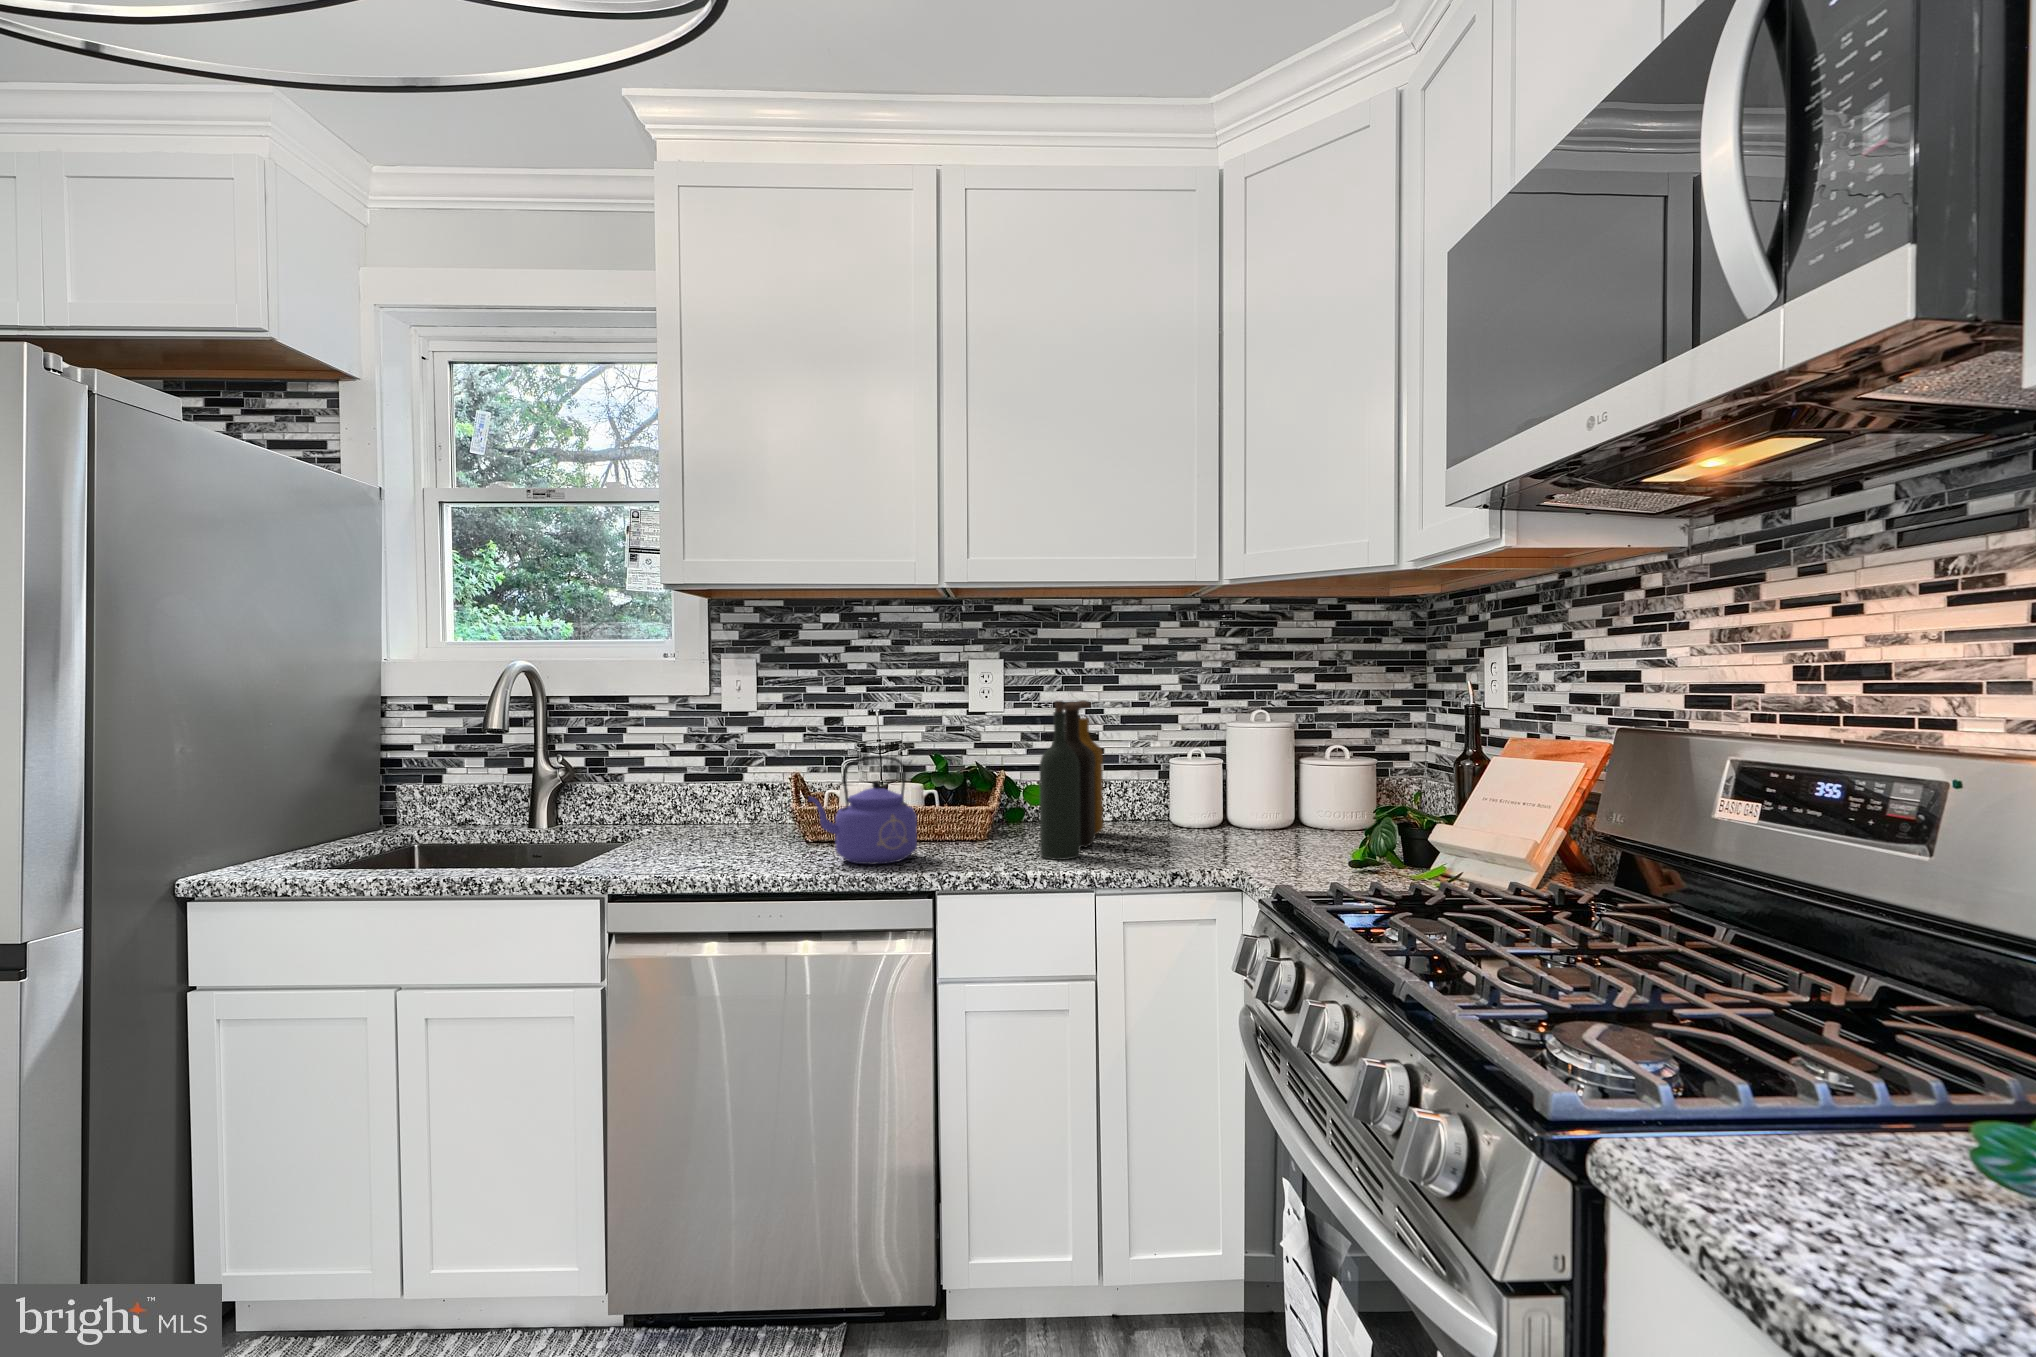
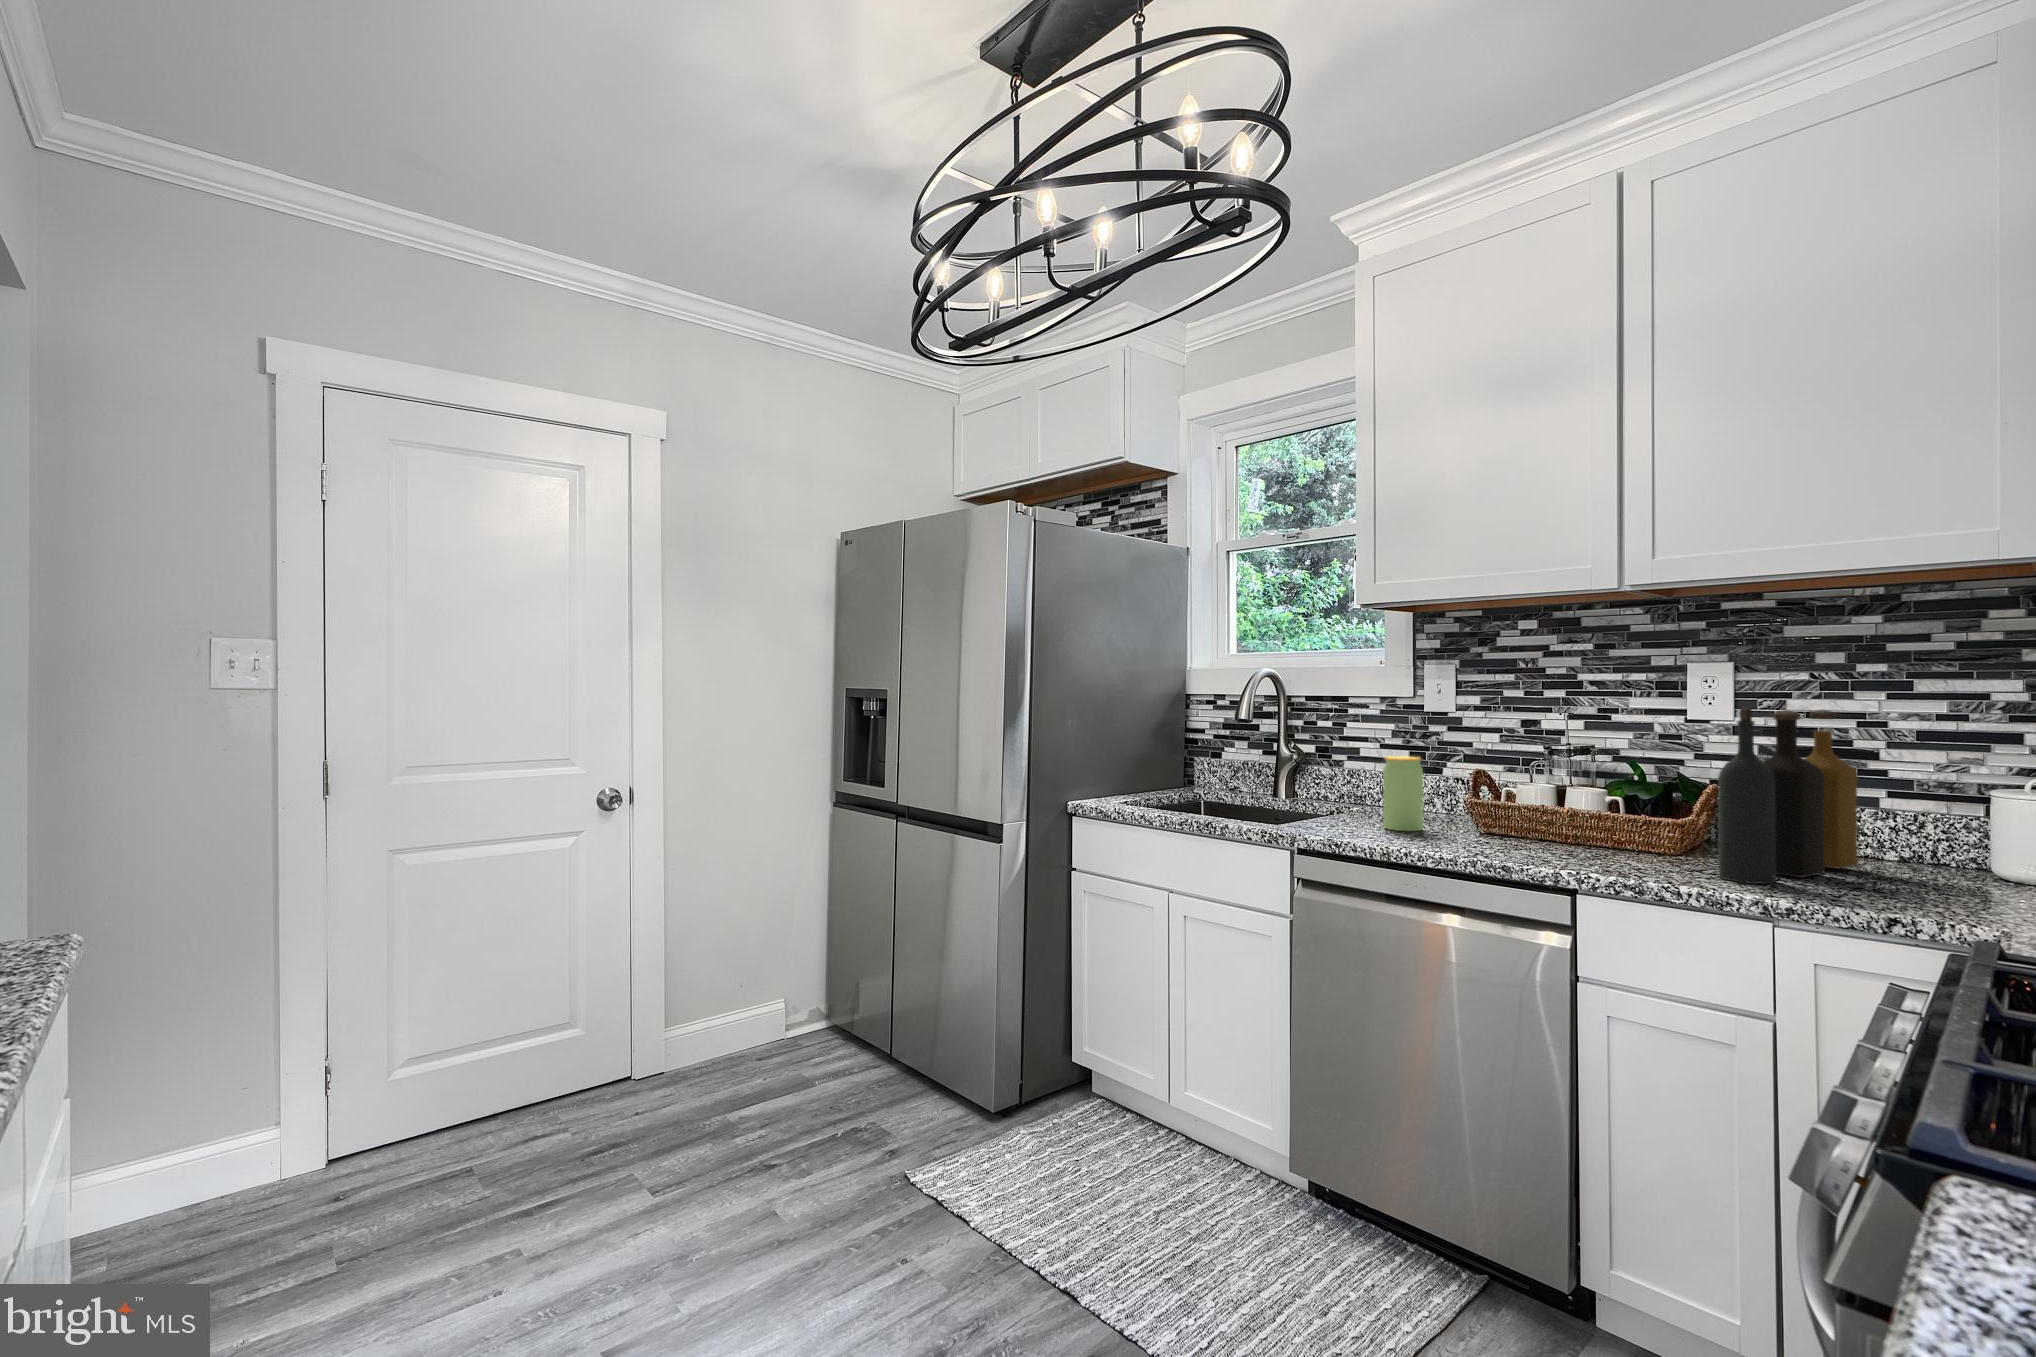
kettle: present [808,756,917,864] -> none [1458,755,1575,858]
jar: none [700,764,744,852] -> present [1383,756,1423,831]

